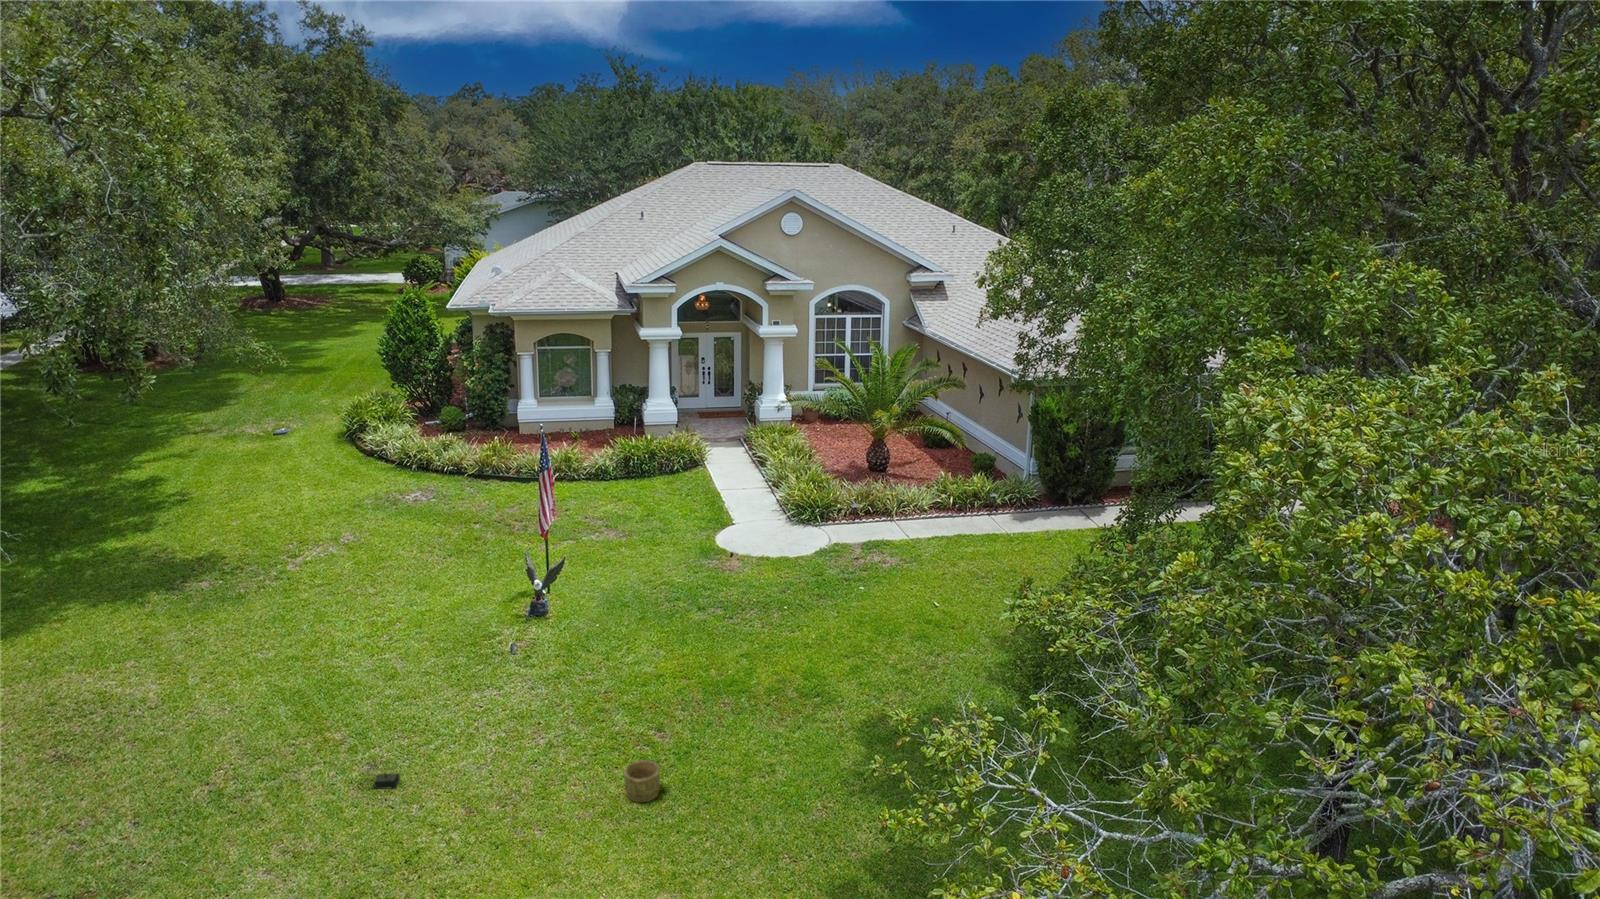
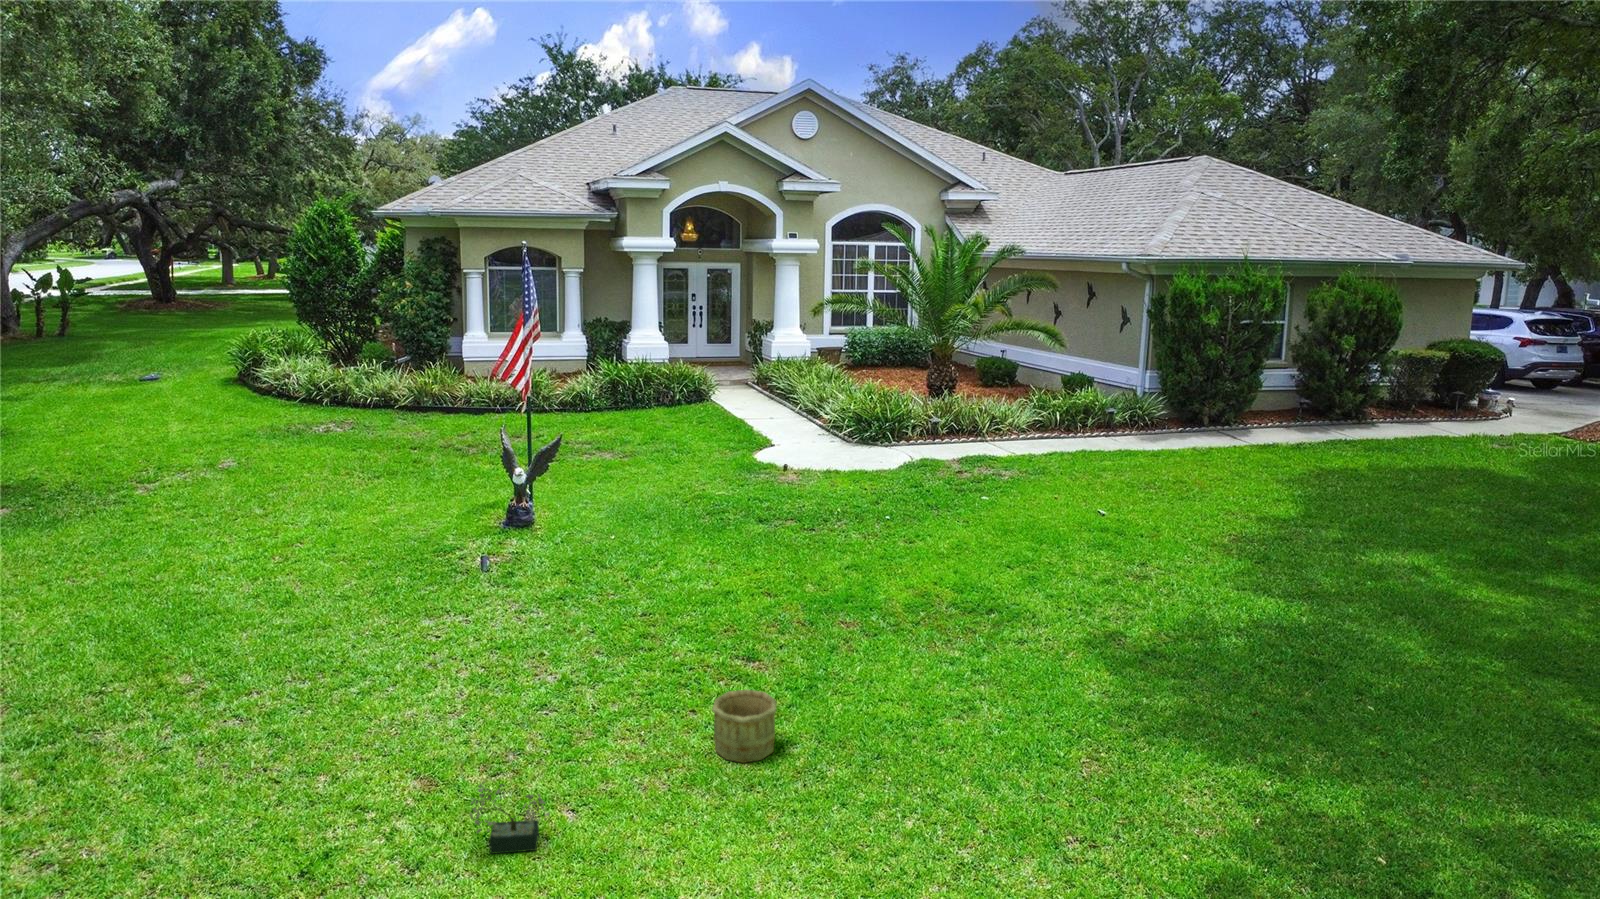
decorative plant: present [366,758,402,789] -> present [470,782,549,854]

